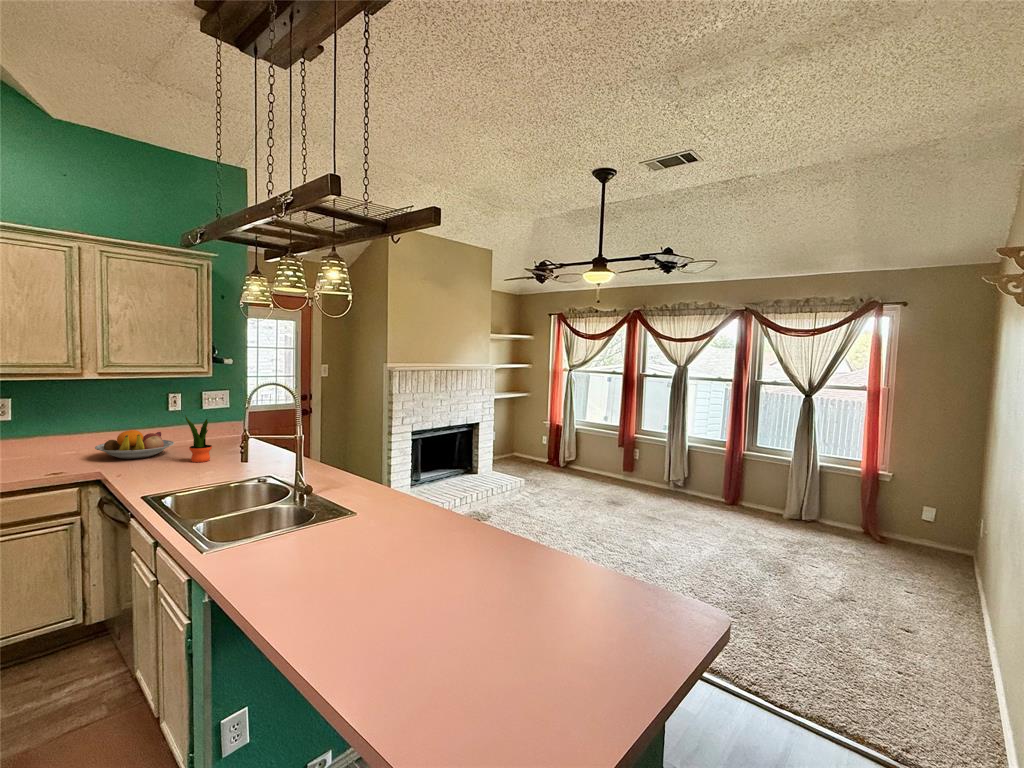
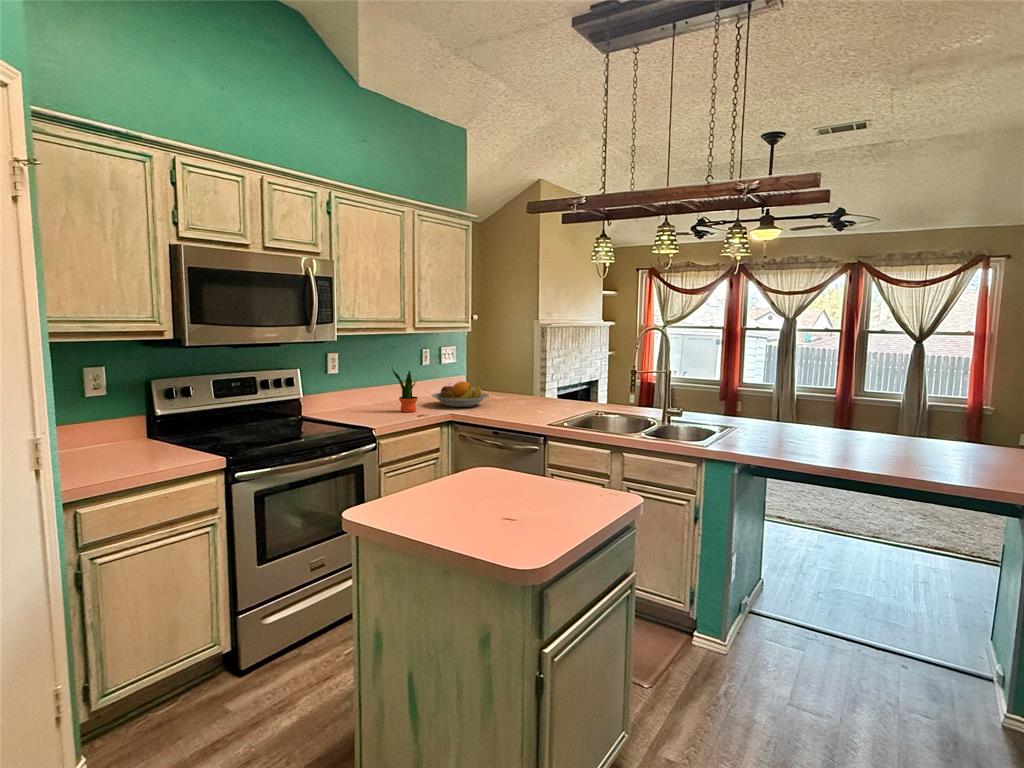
potted plant: present [185,415,212,462] -> present [392,369,418,412]

